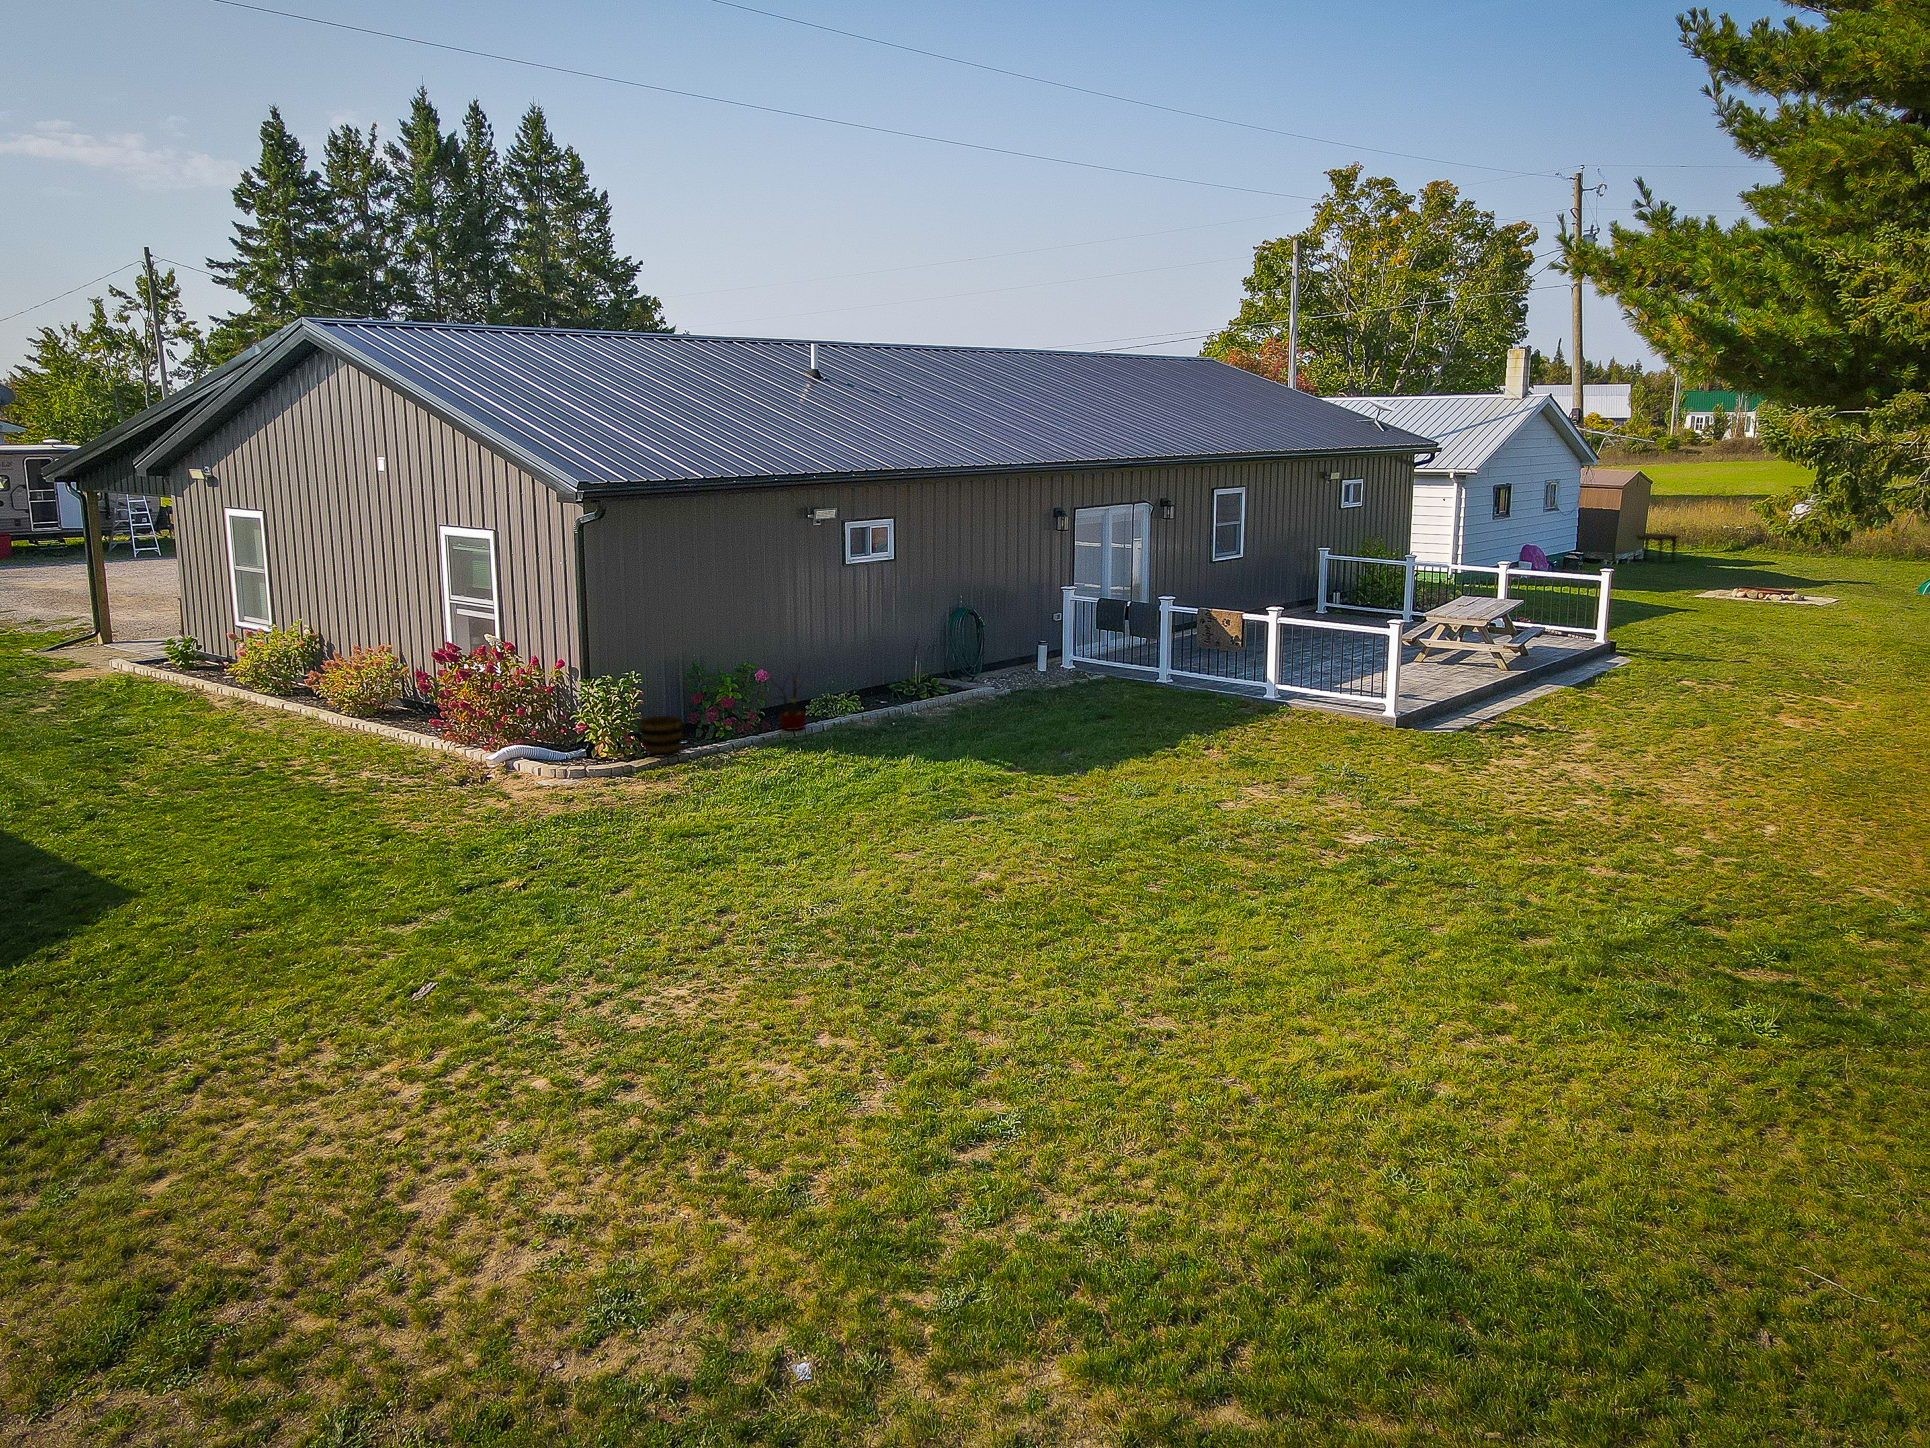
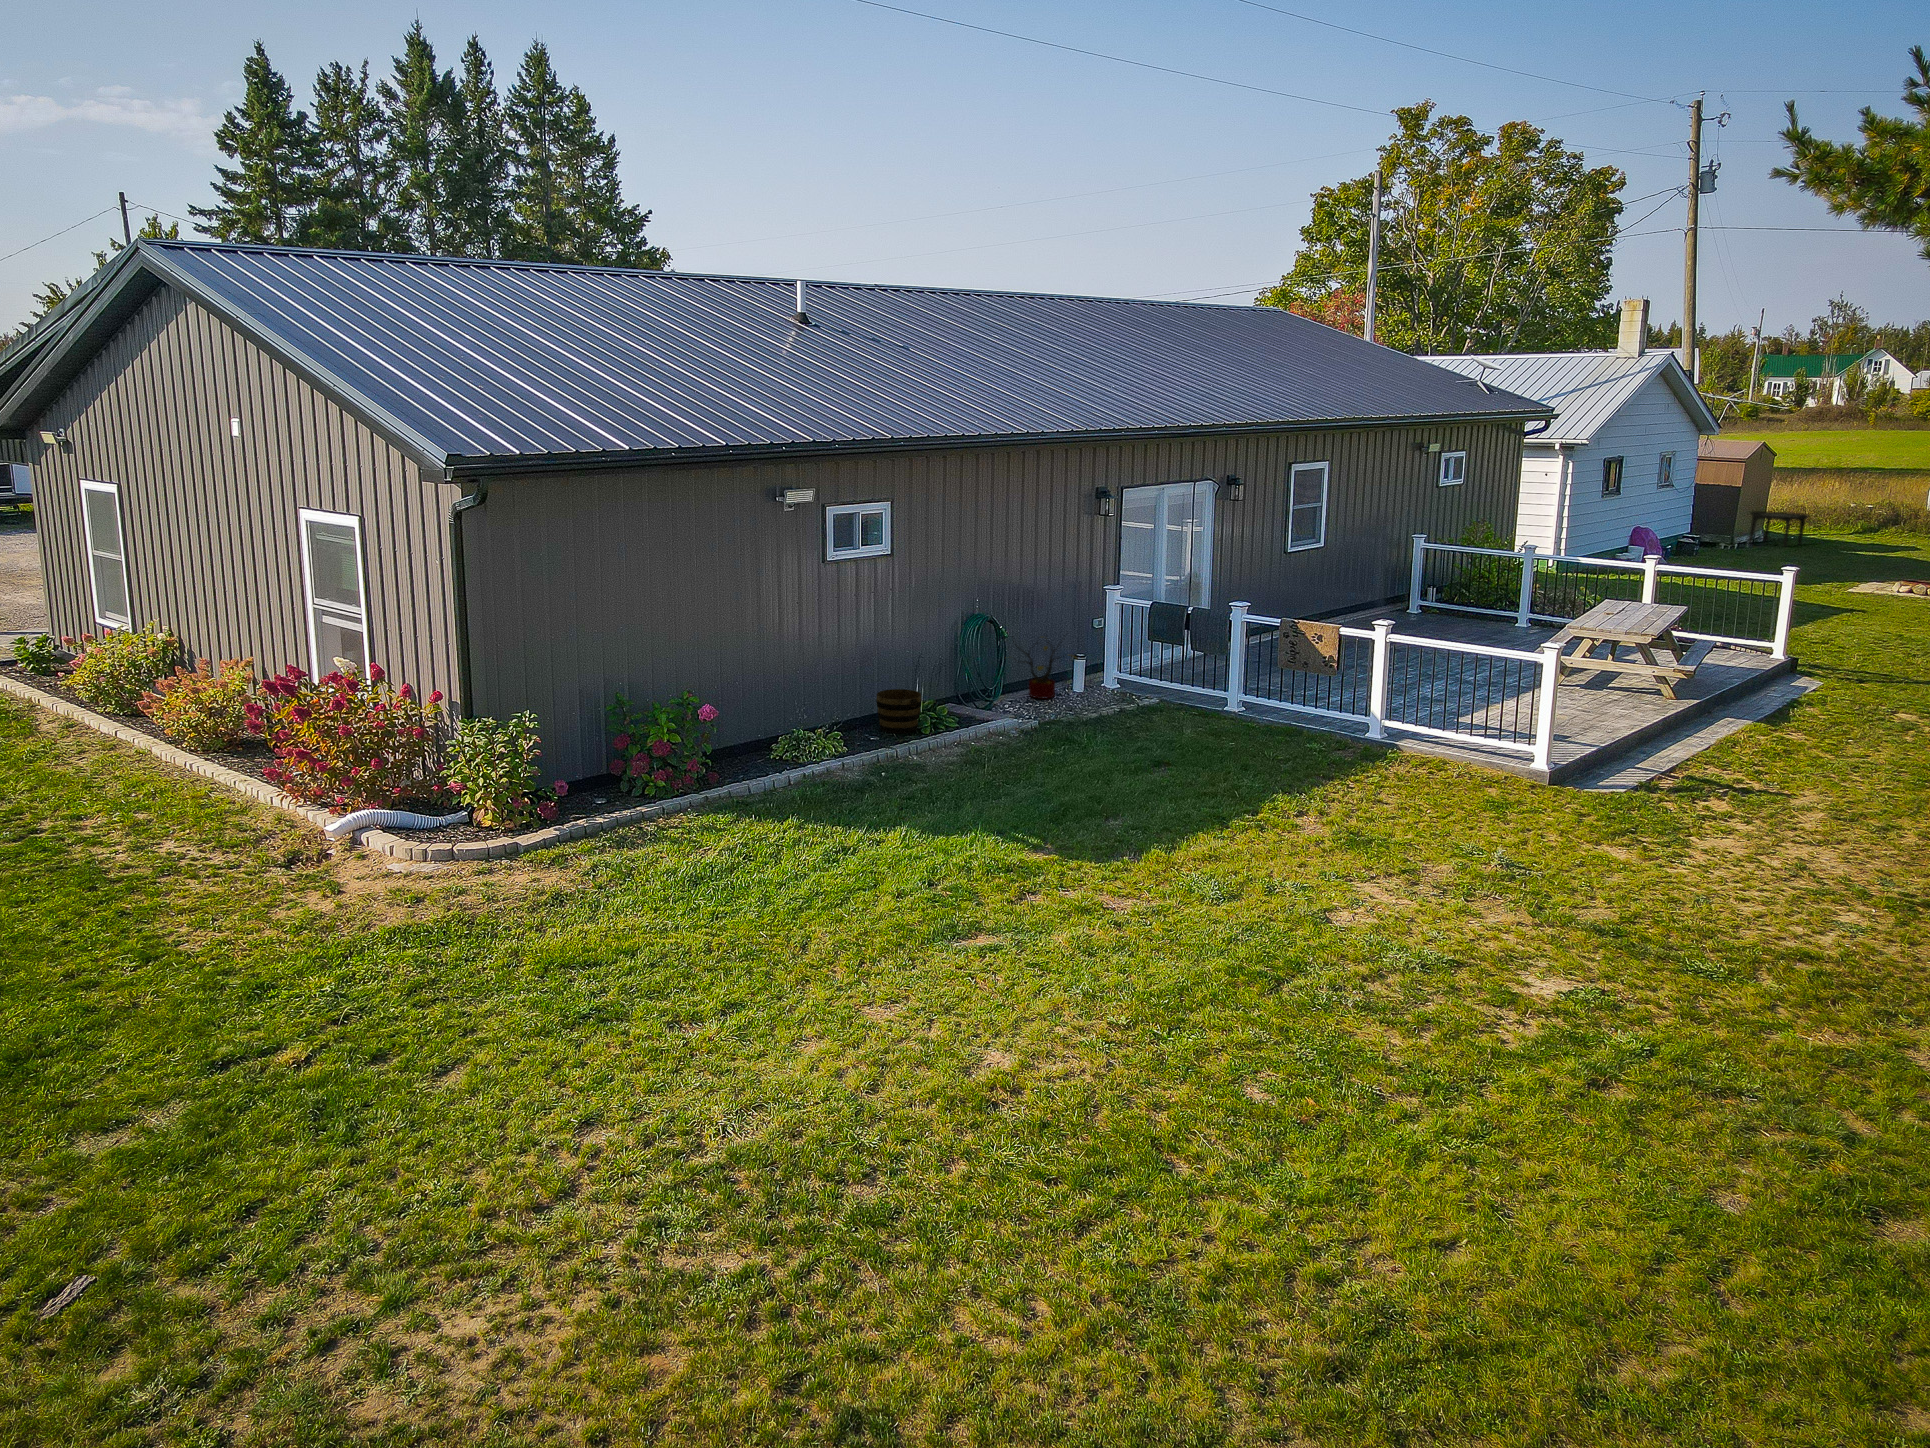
decorative plant: present [776,676,806,730] -> present [1013,641,1076,699]
bucket: present [639,716,684,757] -> present [876,689,922,734]

